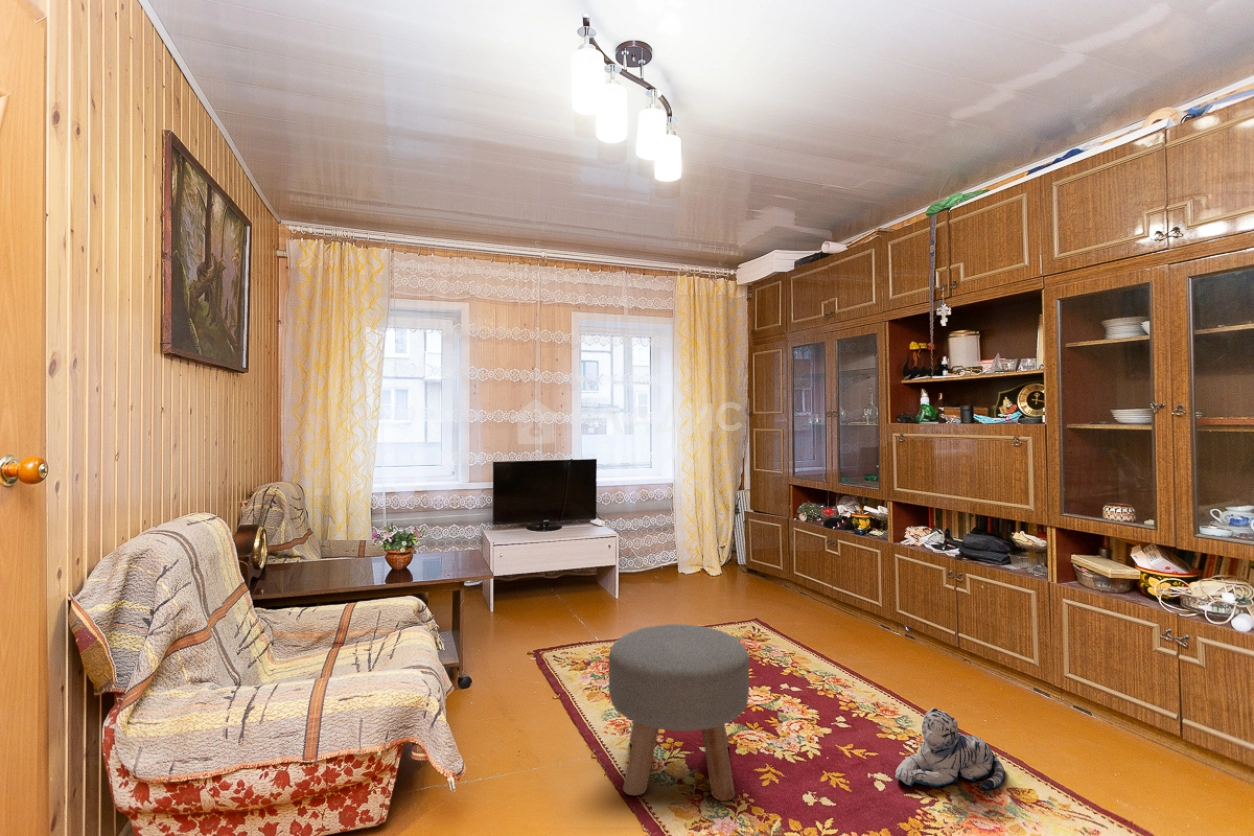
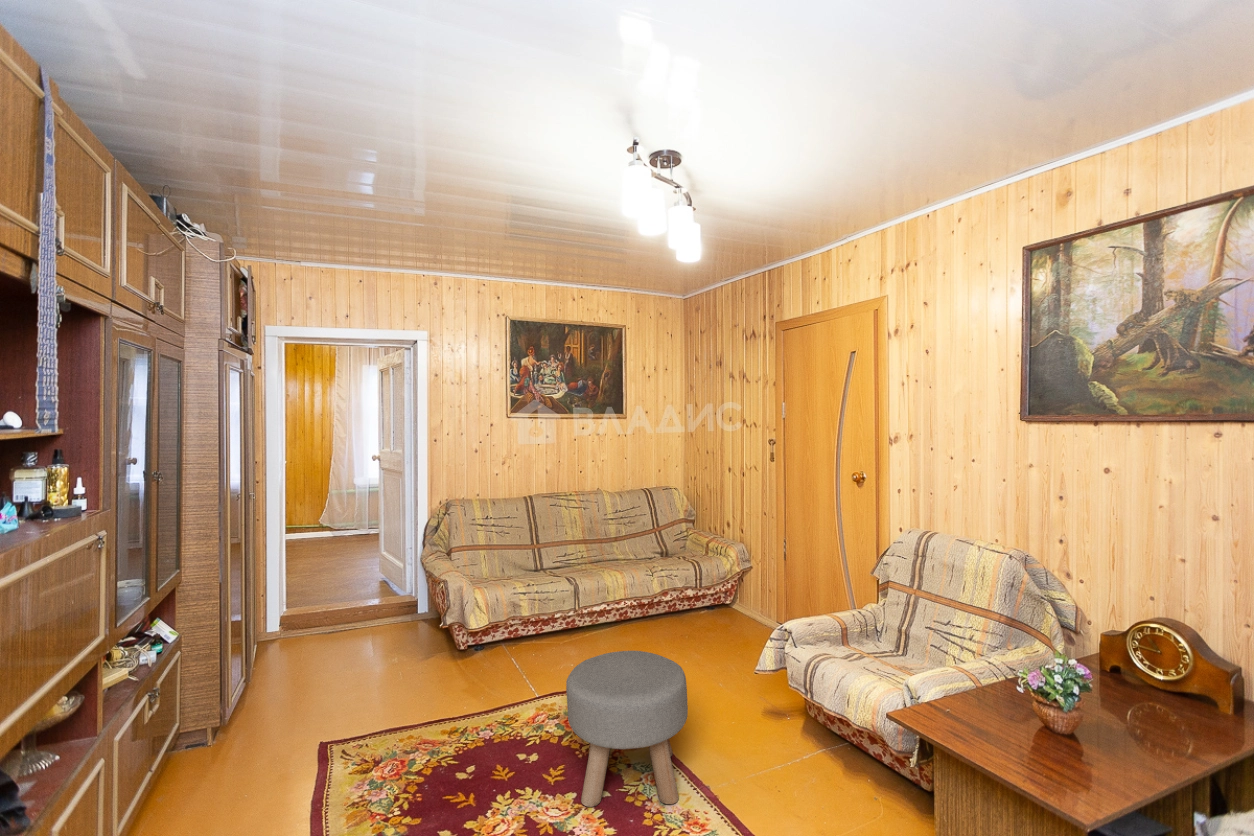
plush toy: present [895,708,1005,789] -> none [350,727,459,805]

